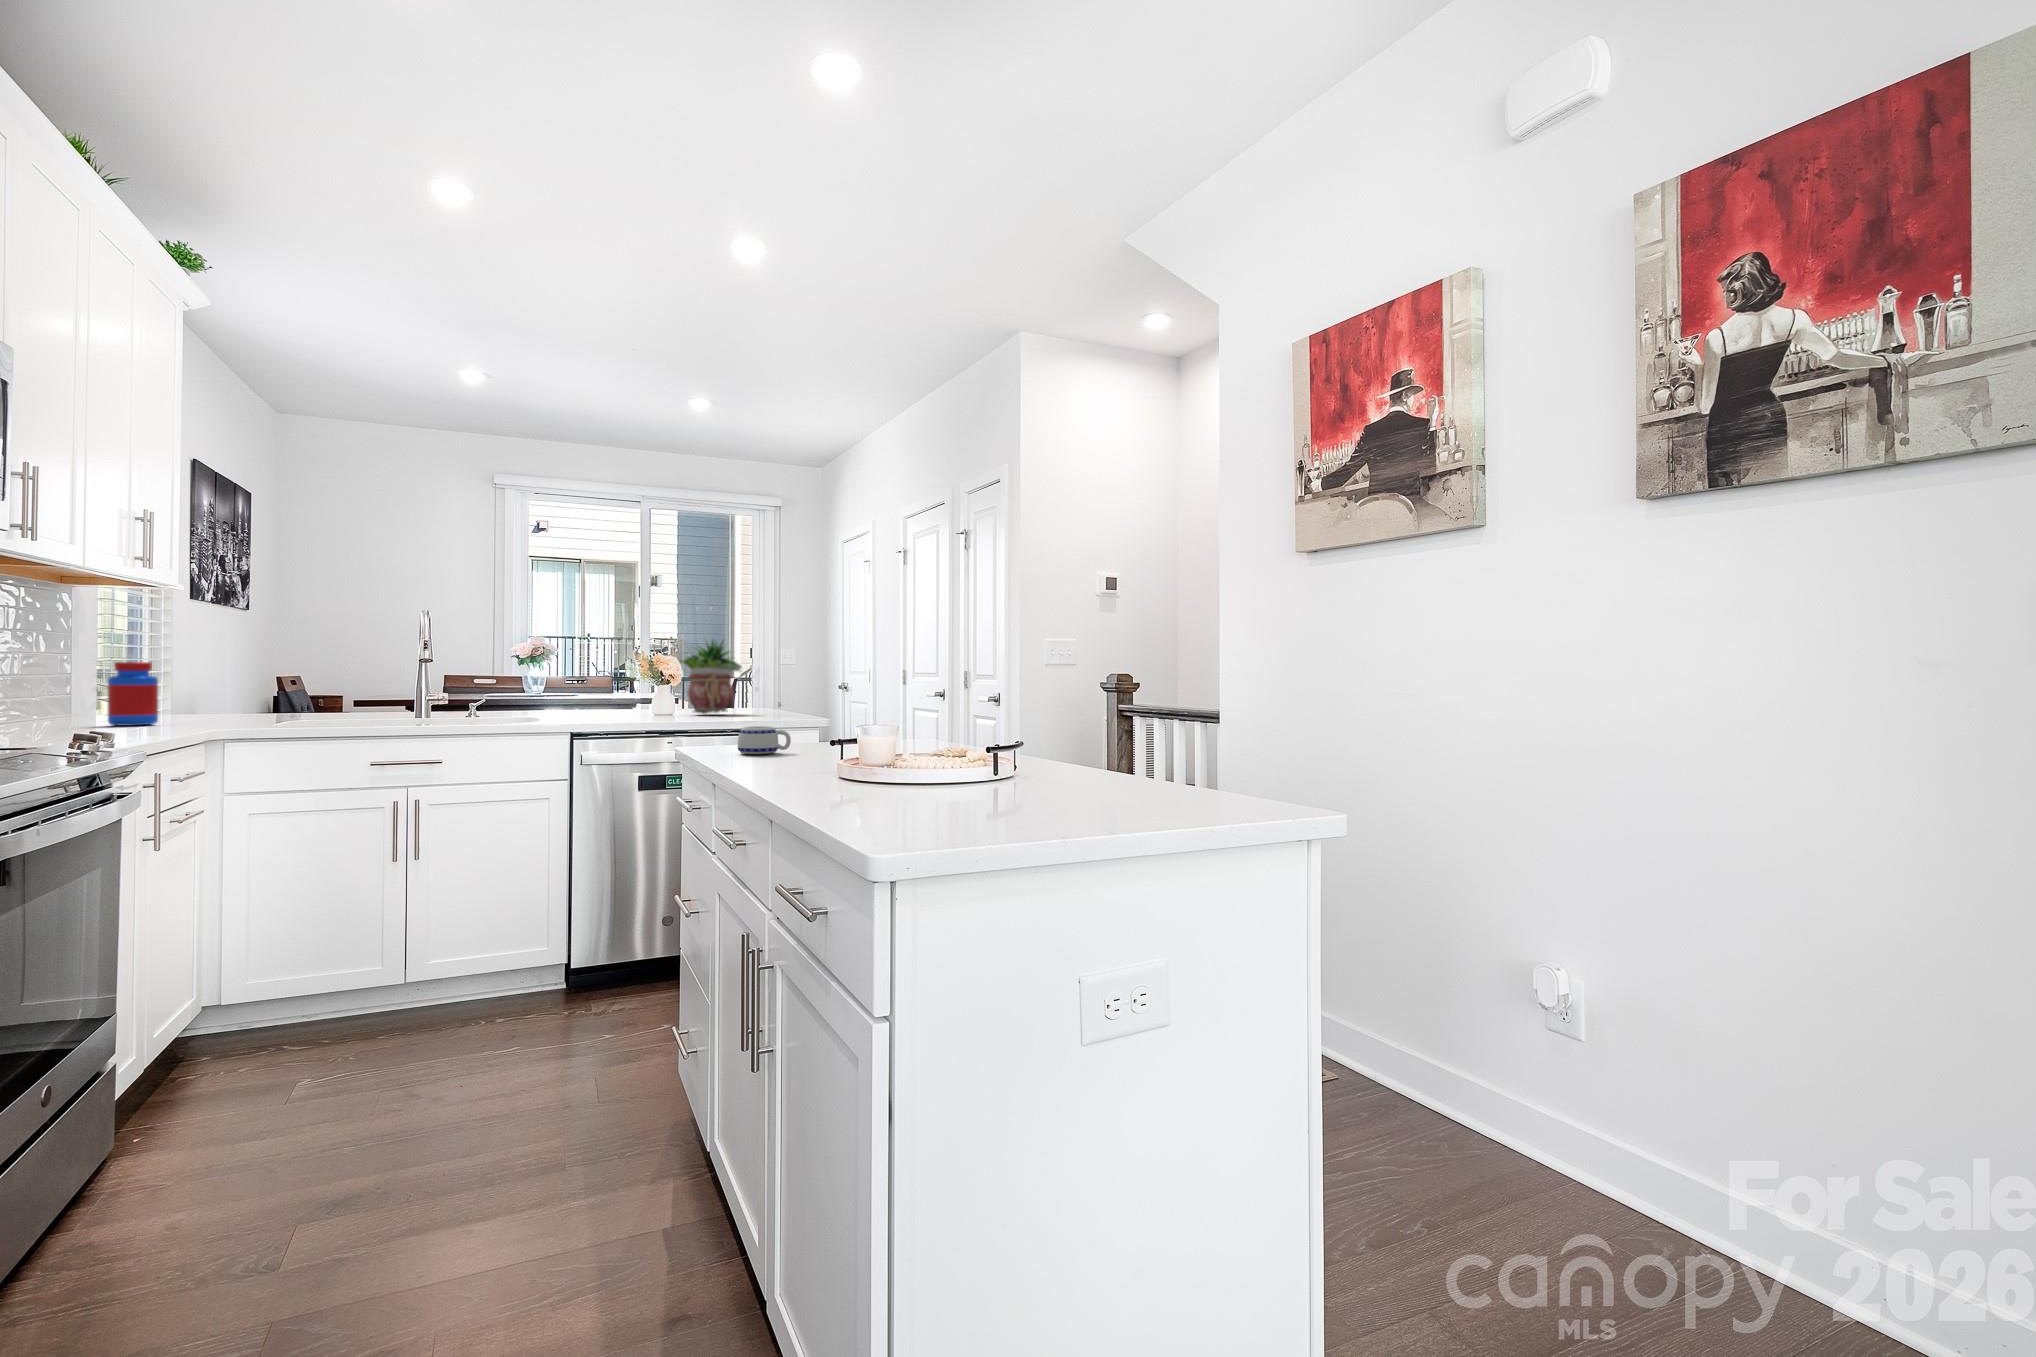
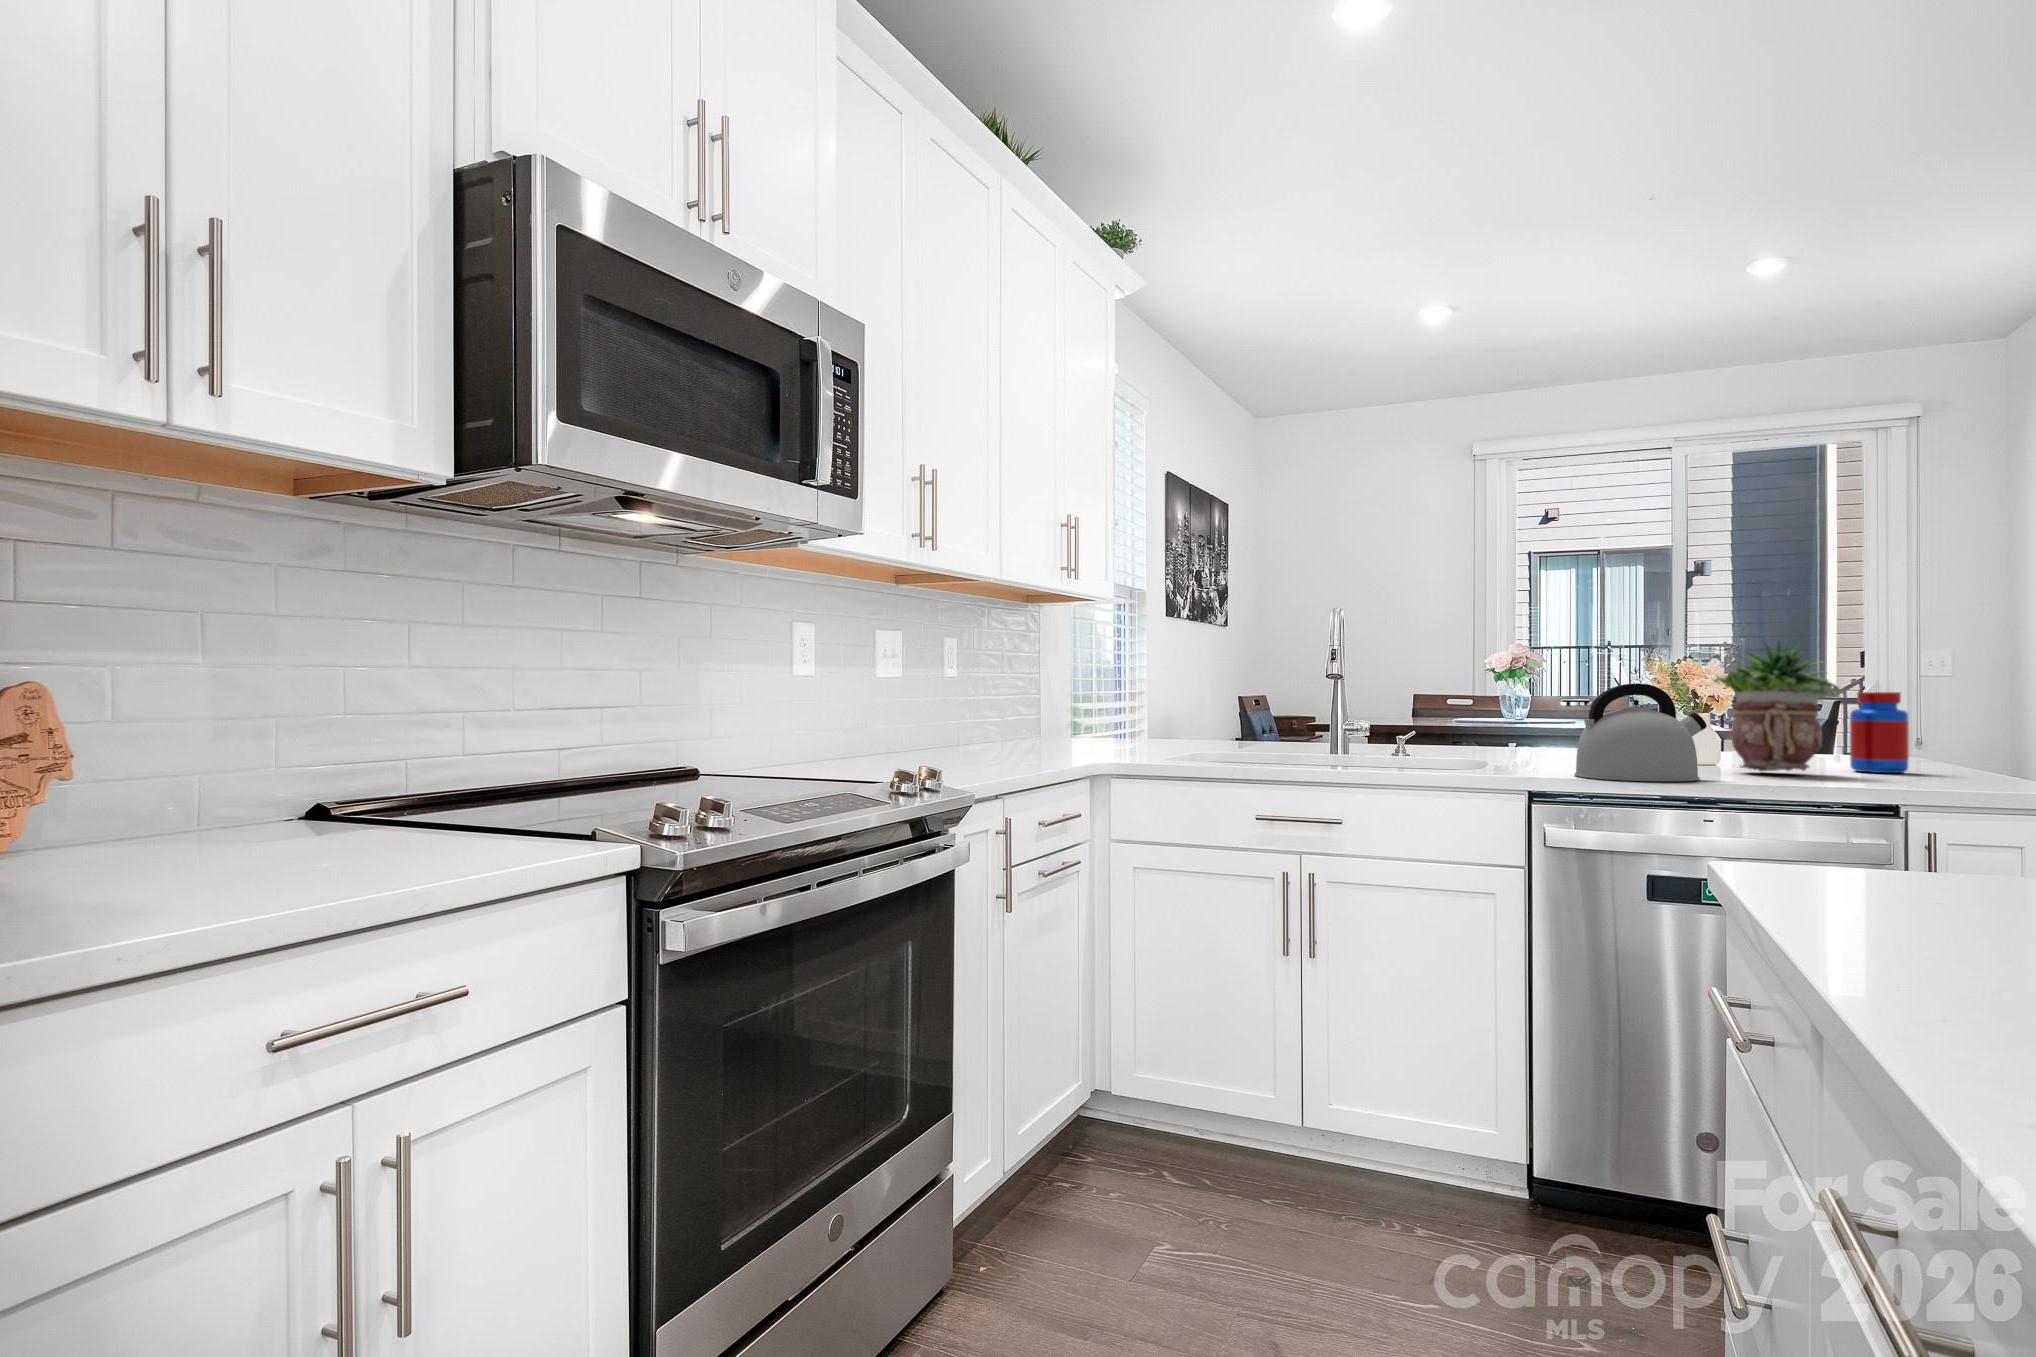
jar: present [108,662,158,726] -> present [1850,692,1909,773]
kettle: none [603,663,677,720] -> present [1574,684,1707,781]
mug: present [738,726,791,754] -> none [1809,833,1958,902]

